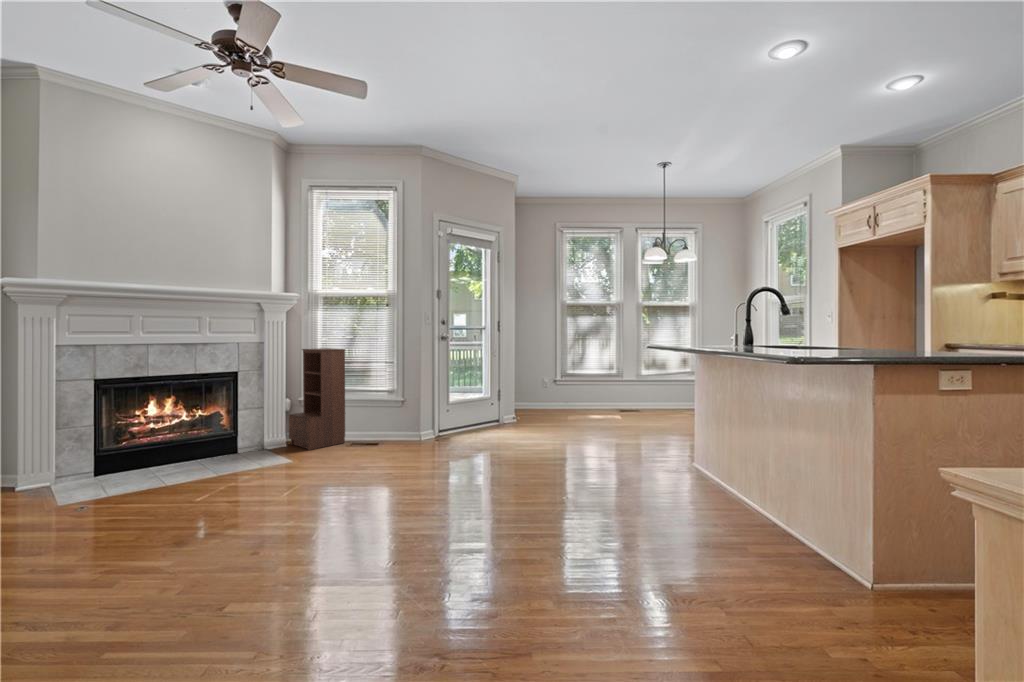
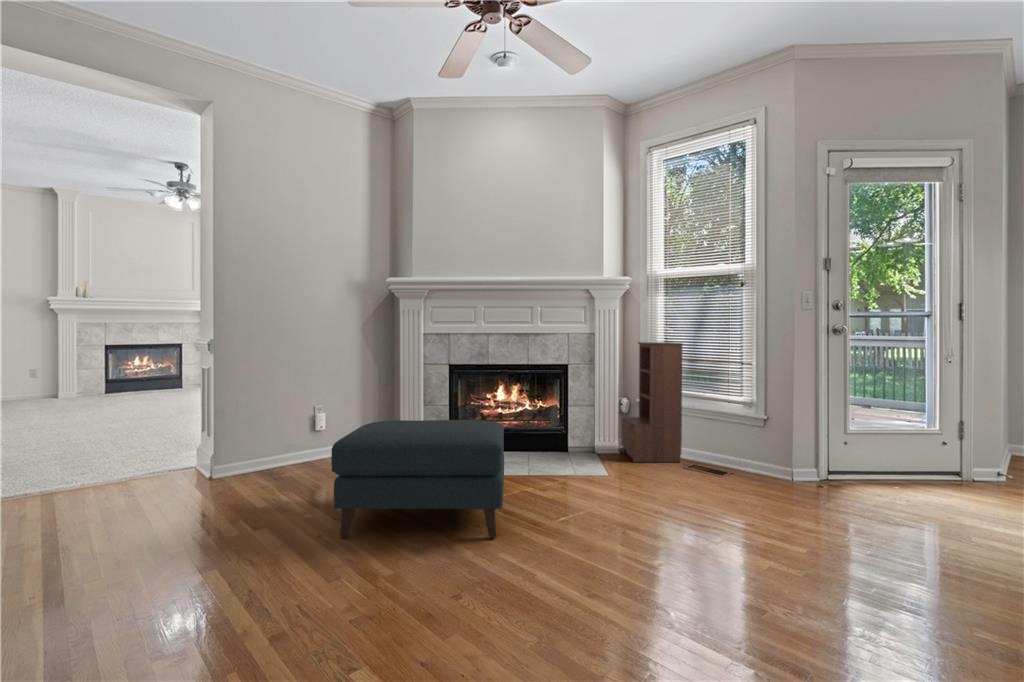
ottoman: none [34,431,269,596] -> present [331,420,504,538]

